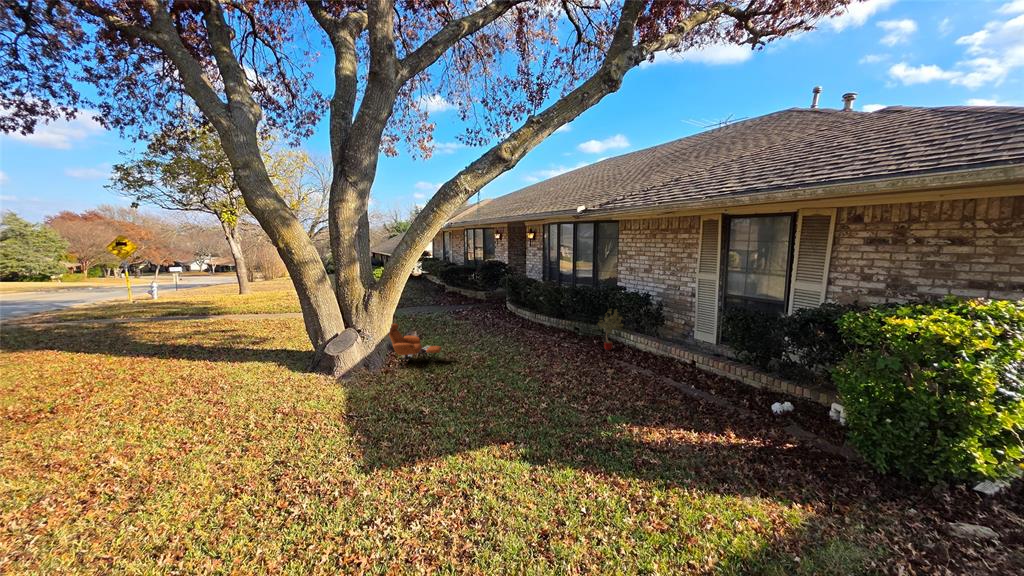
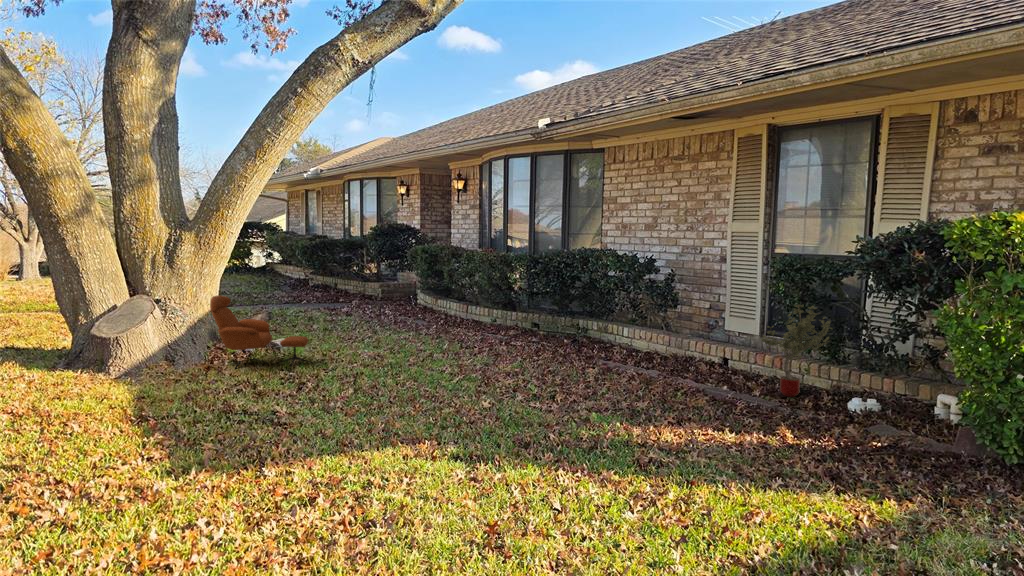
potted tree: present [598,309,623,350] -> present [761,305,832,397]

